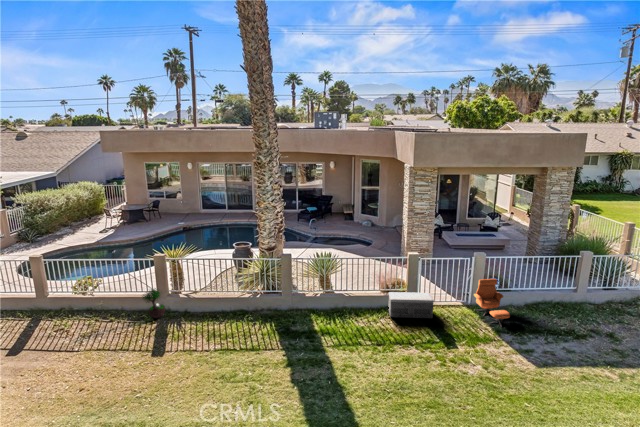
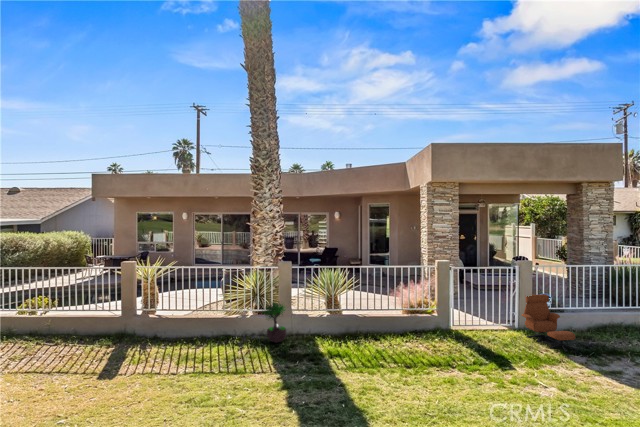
potted tree: present [142,288,165,318] -> present [263,302,286,343]
storage bench: present [388,292,434,318] -> none [413,312,473,344]

